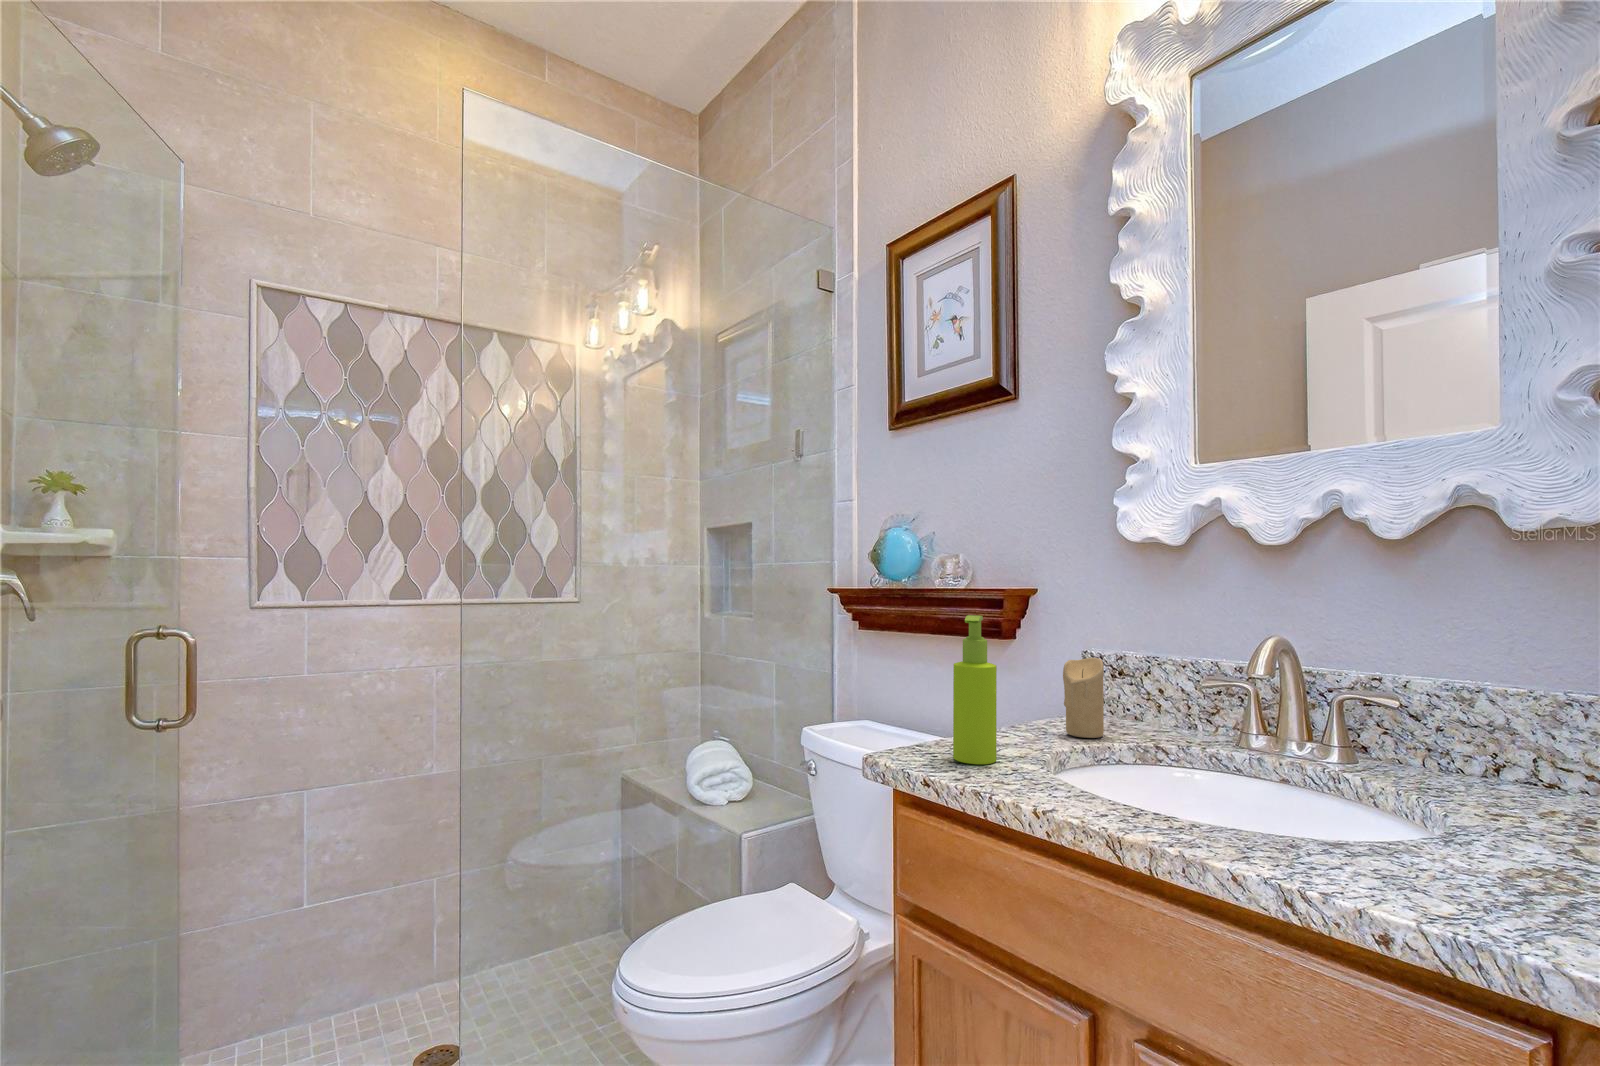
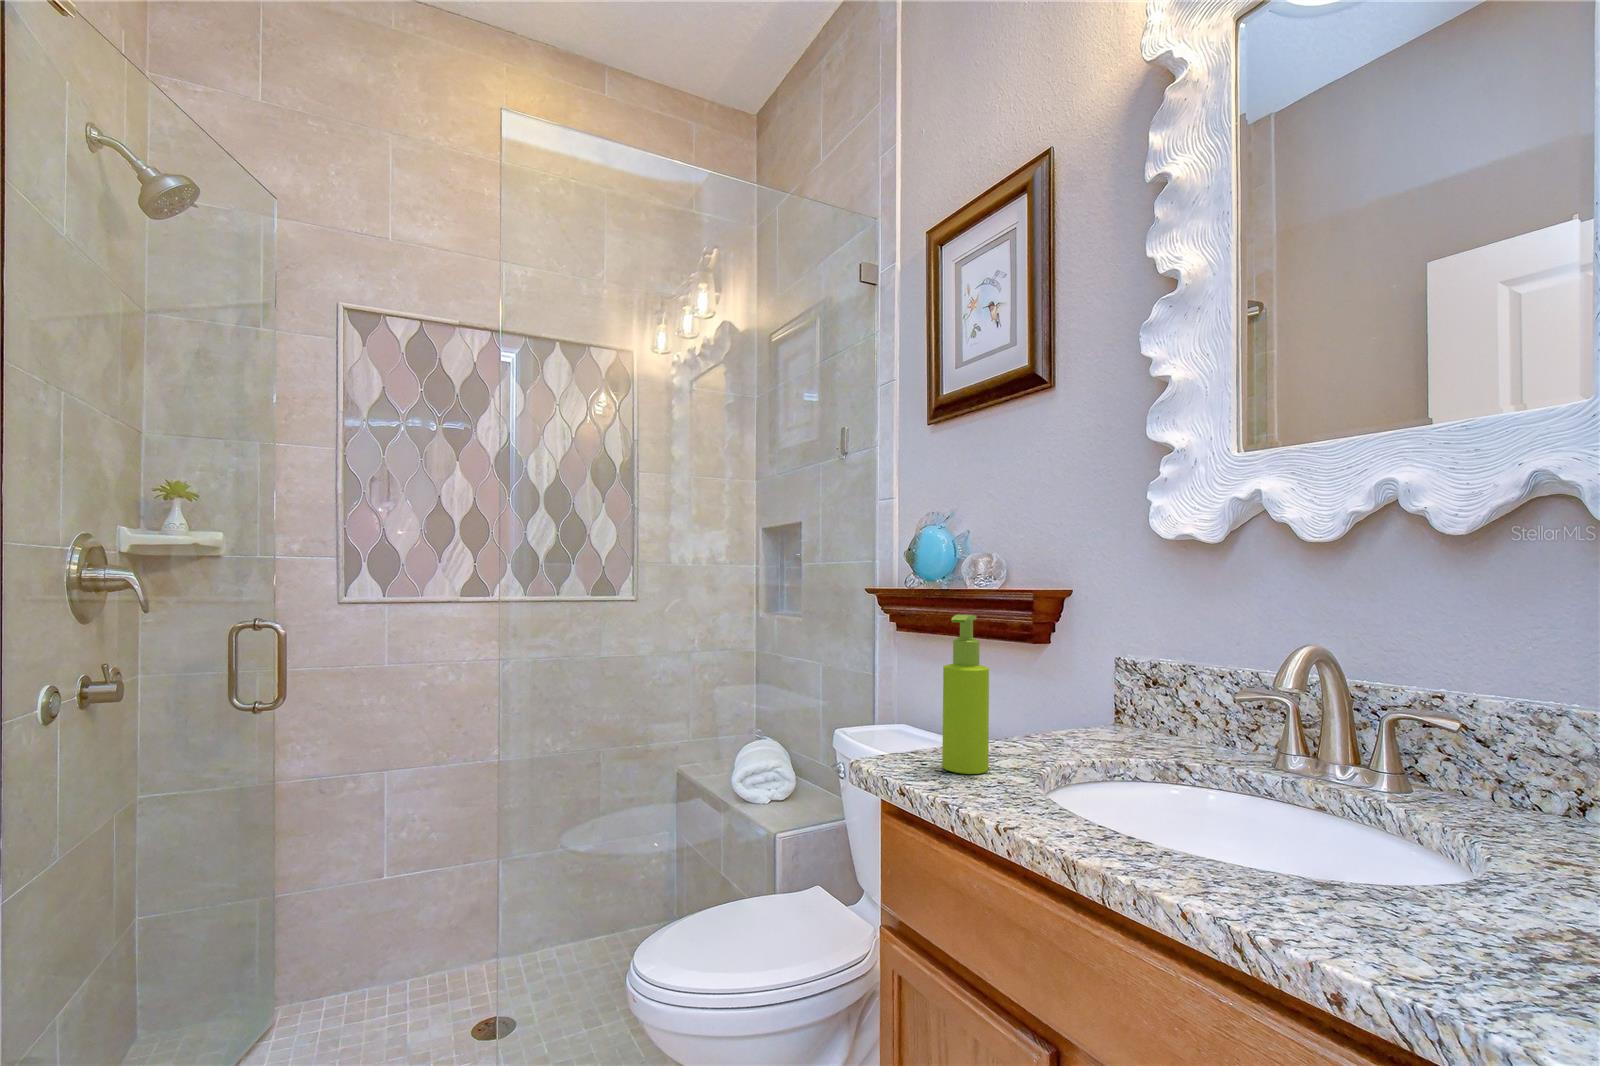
candle: present [1063,658,1104,738] -> none [1080,664,1125,752]

